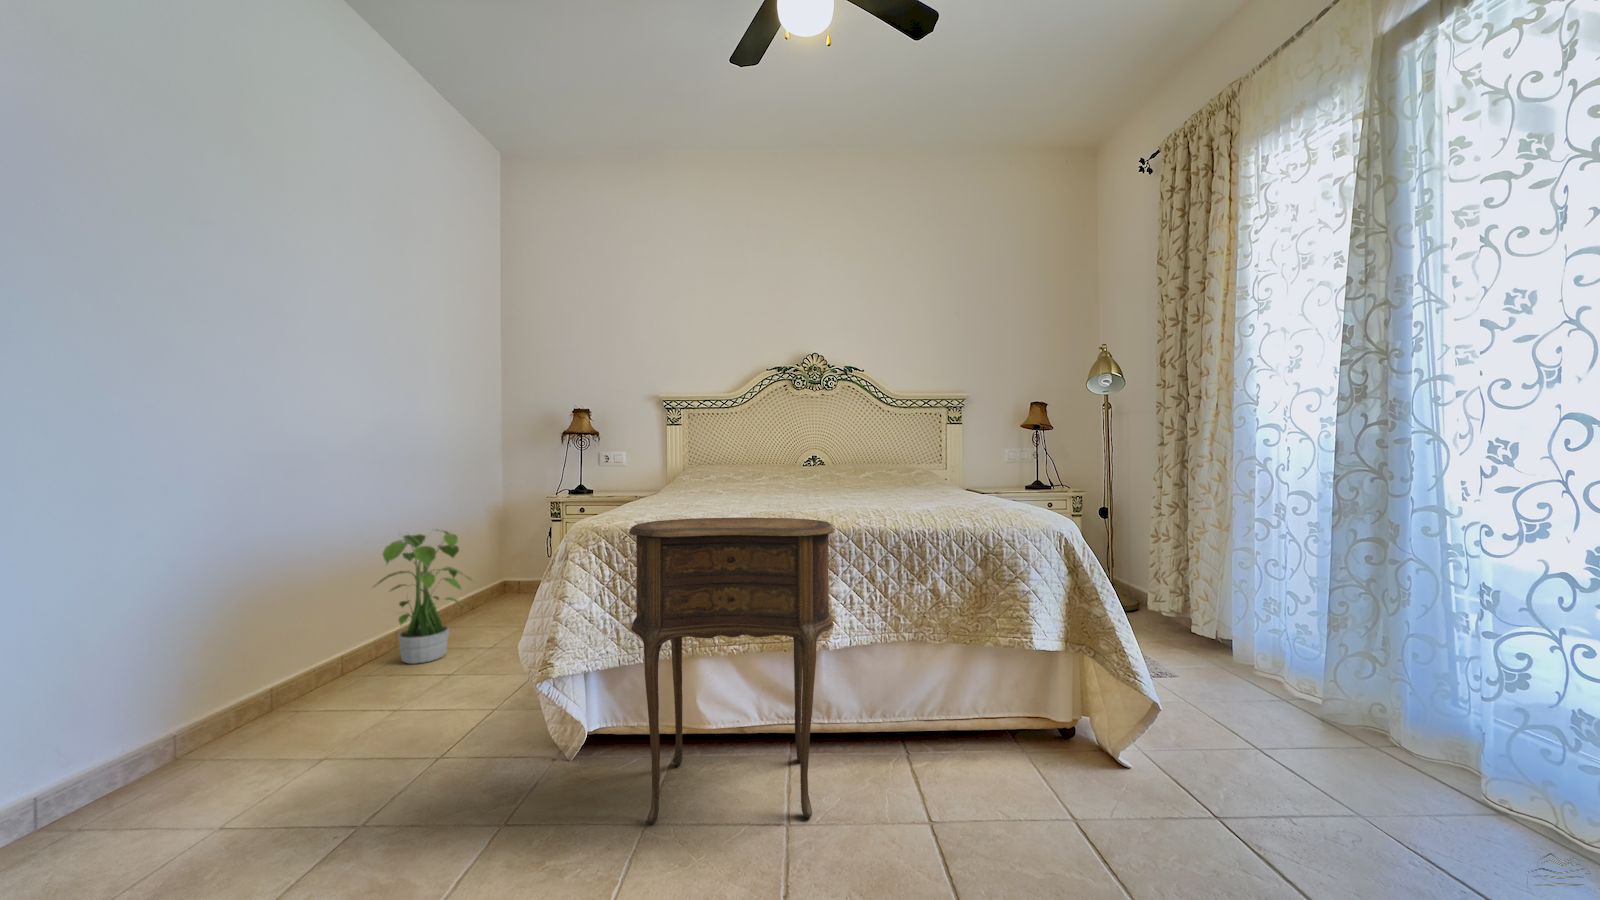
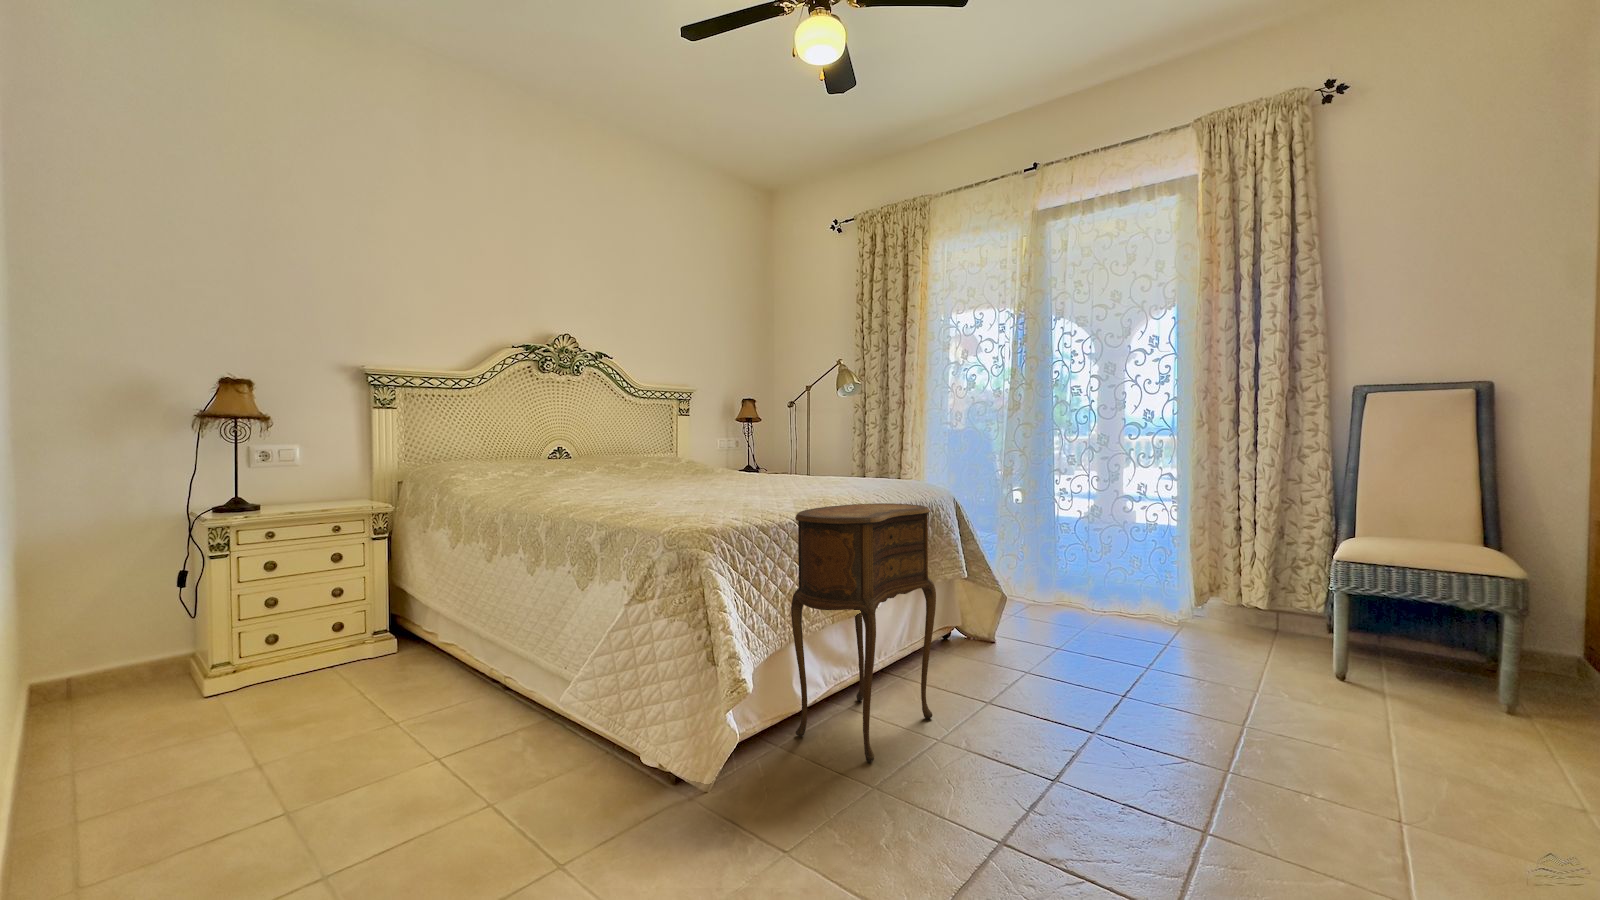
potted plant: present [373,529,472,664] -> none [85,583,280,831]

